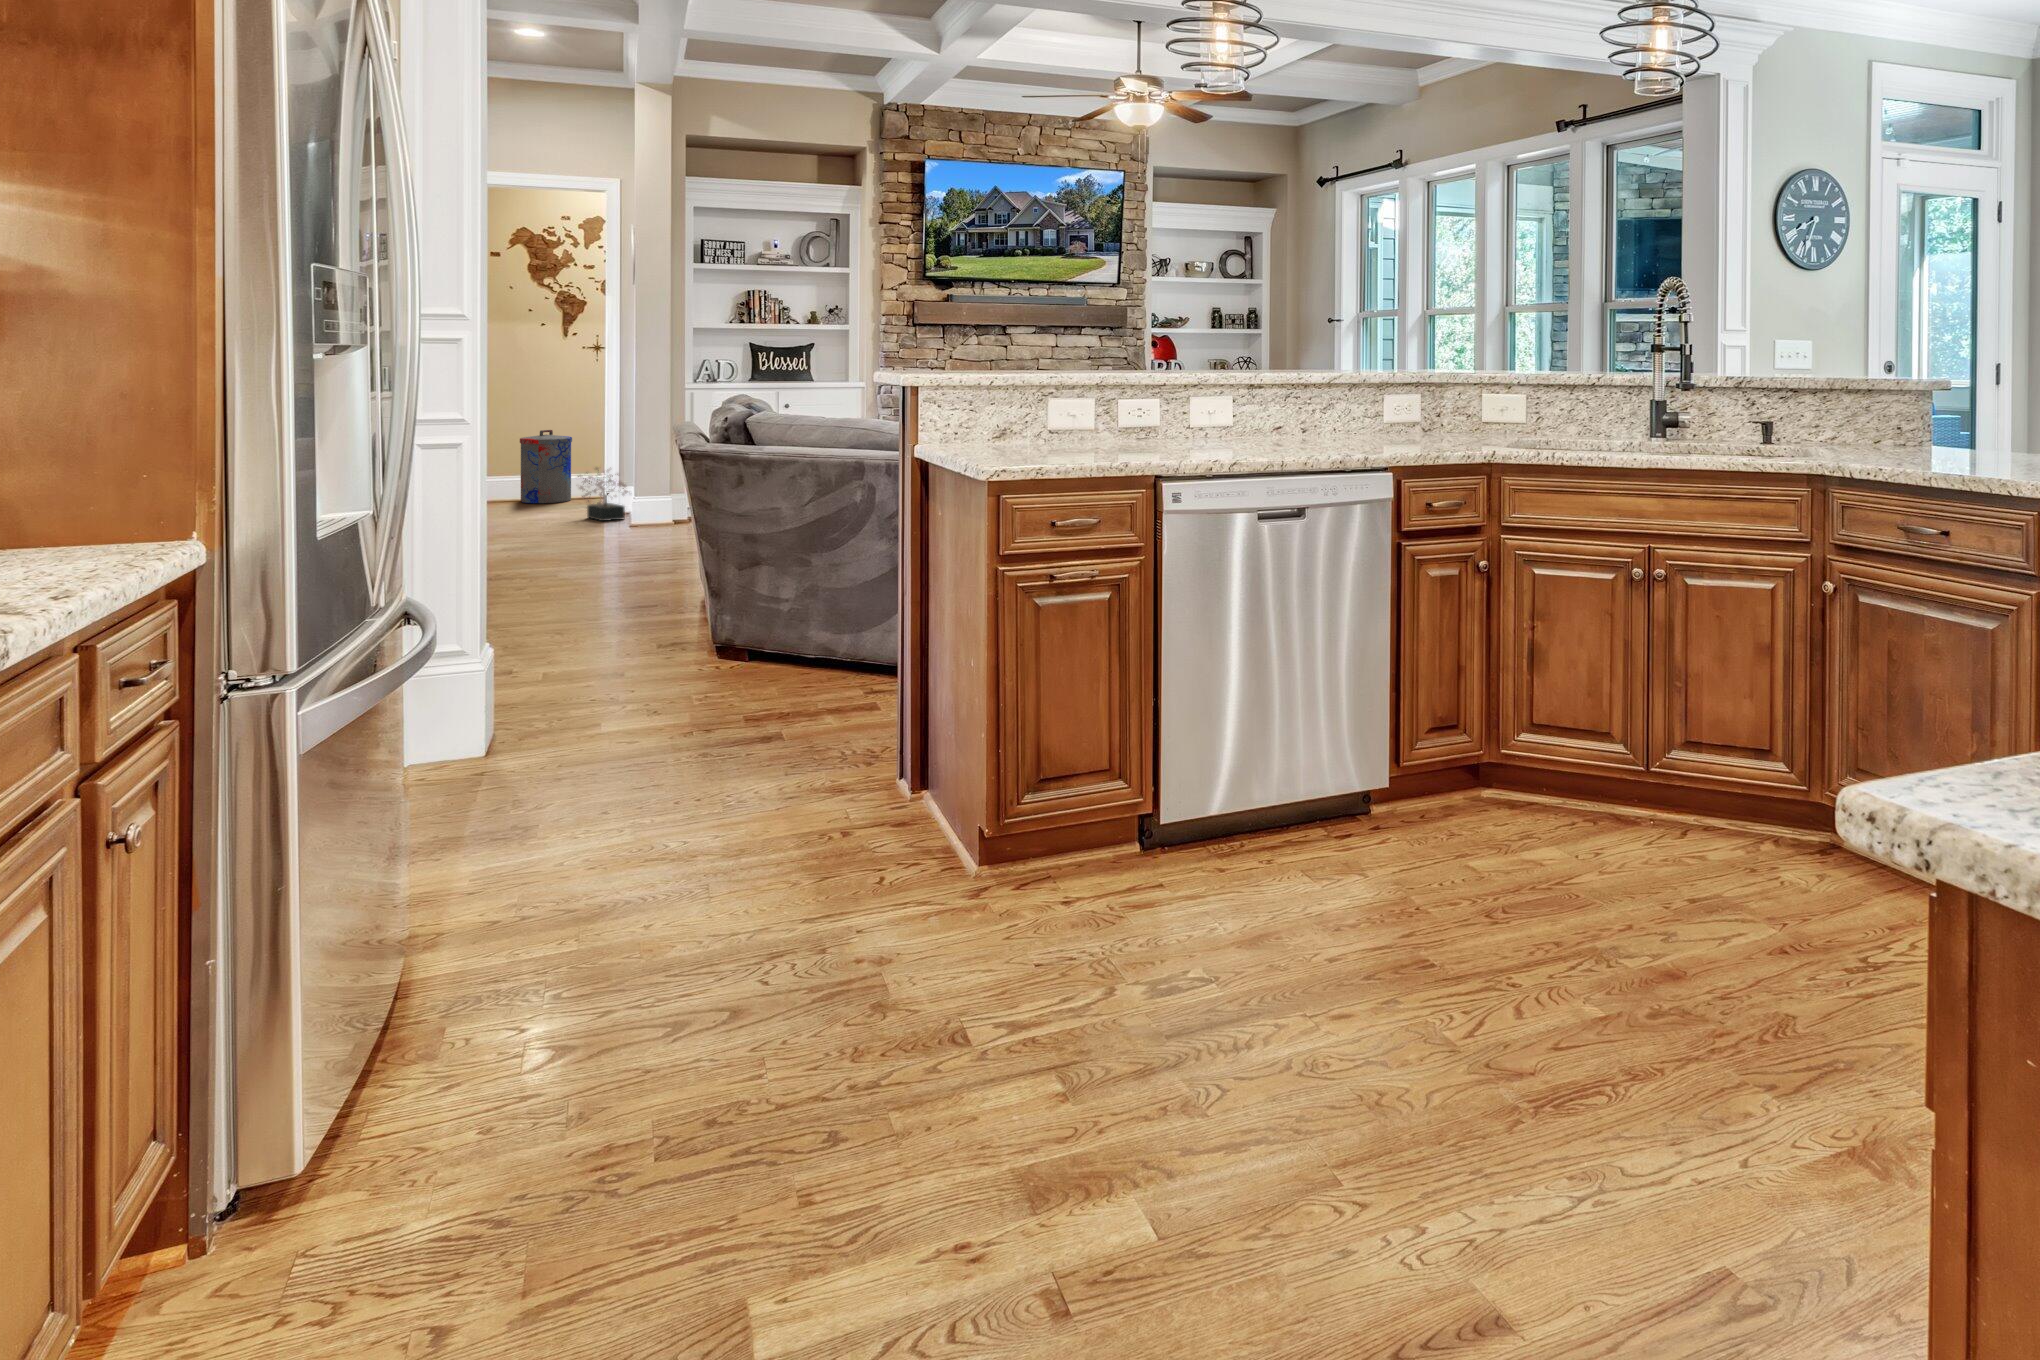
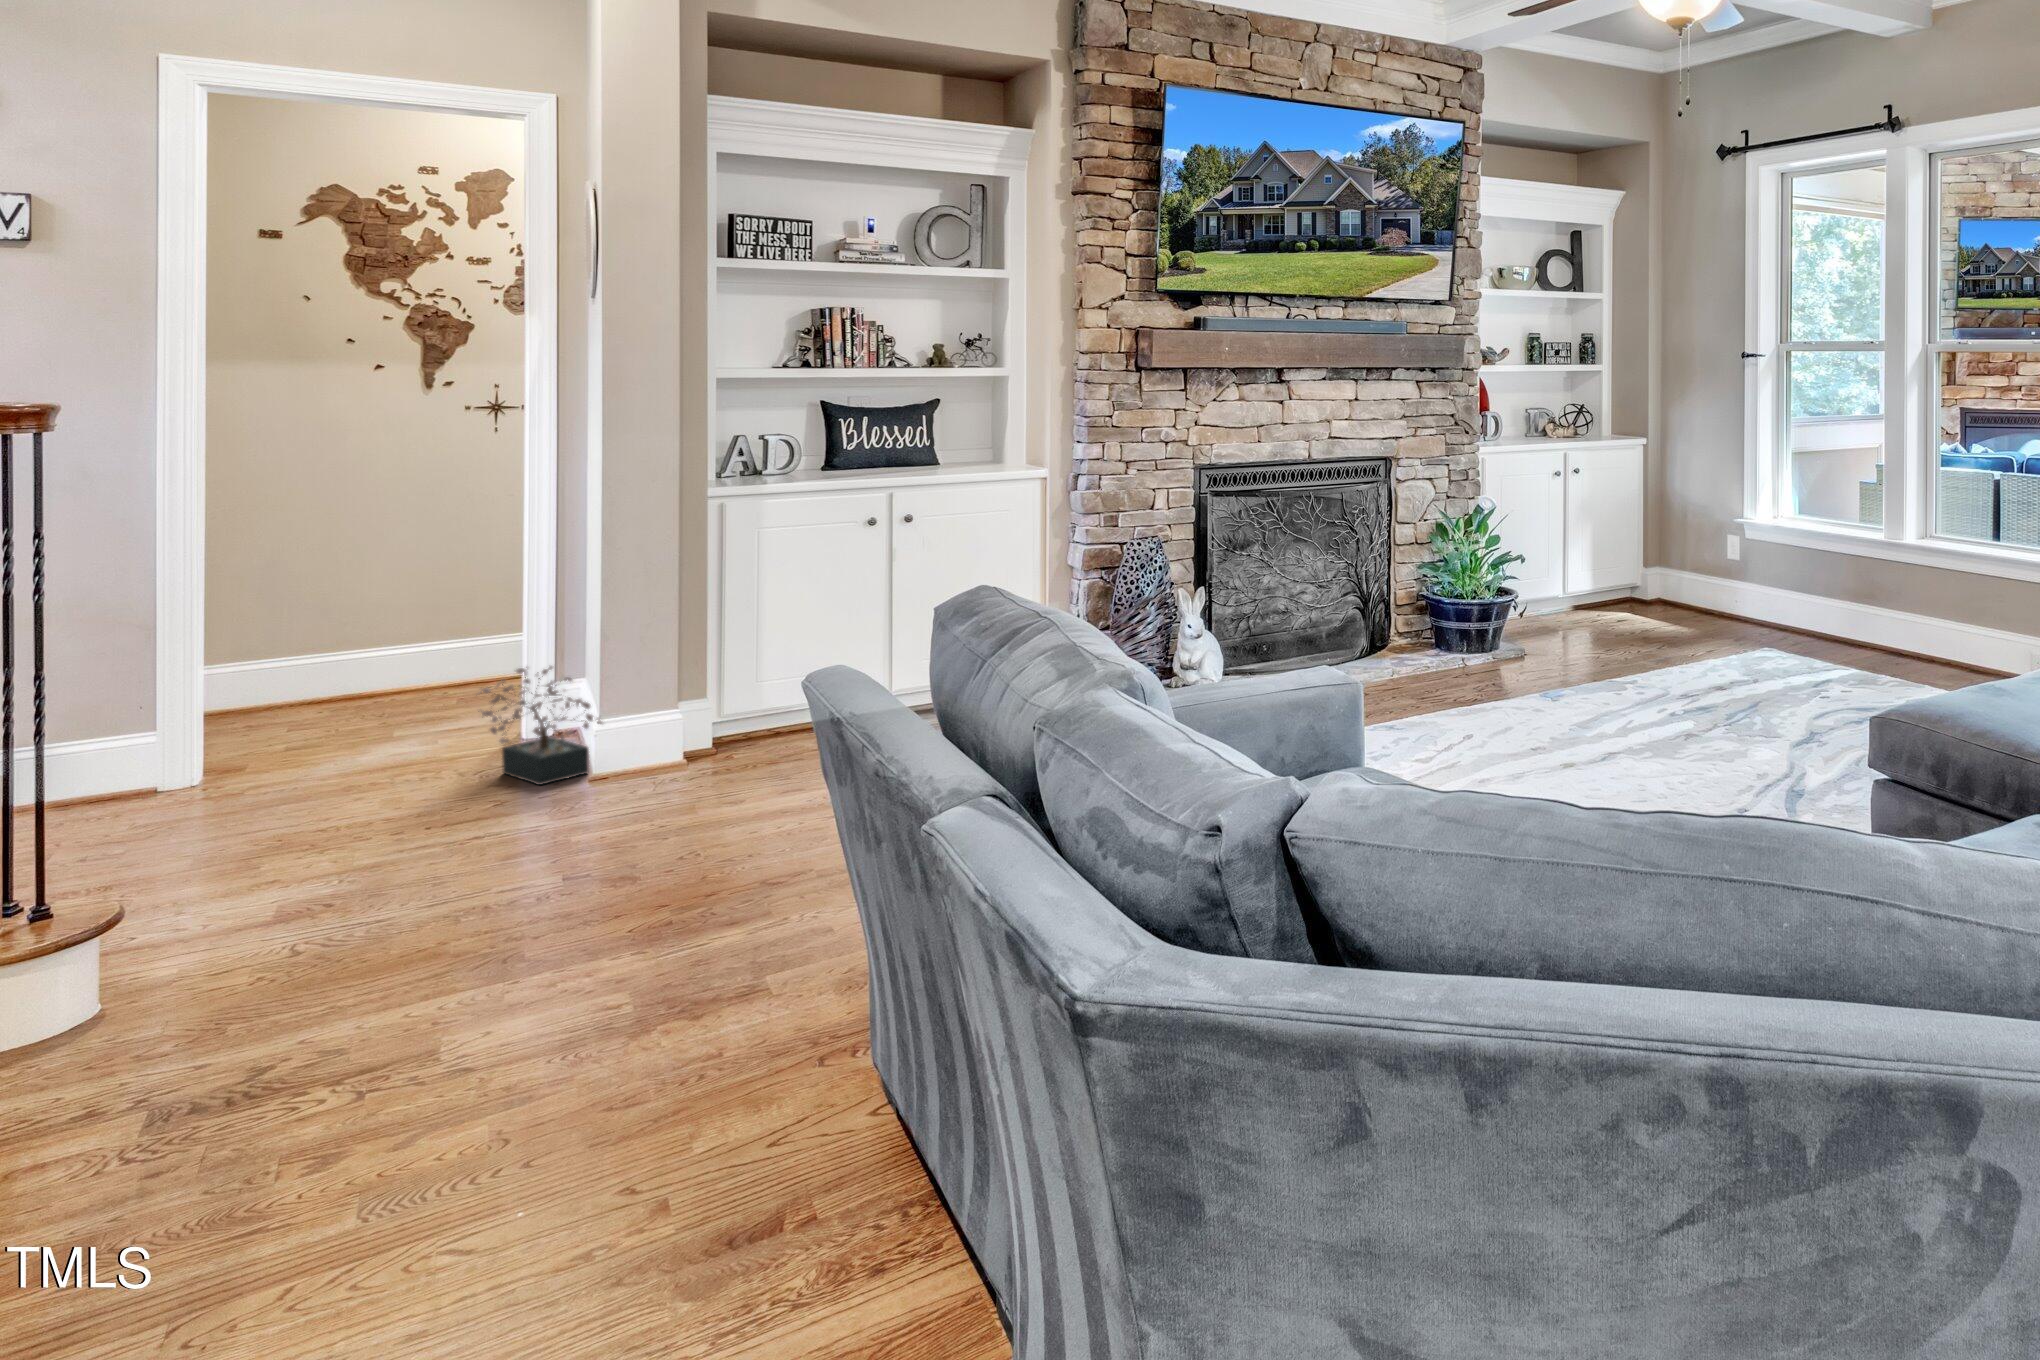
trash can: present [520,430,572,503] -> none [334,576,449,725]

